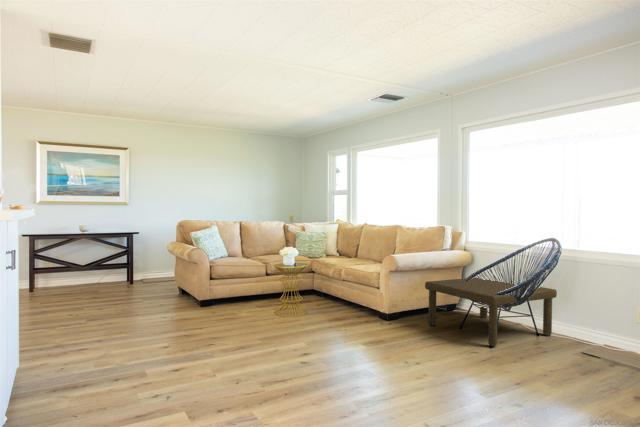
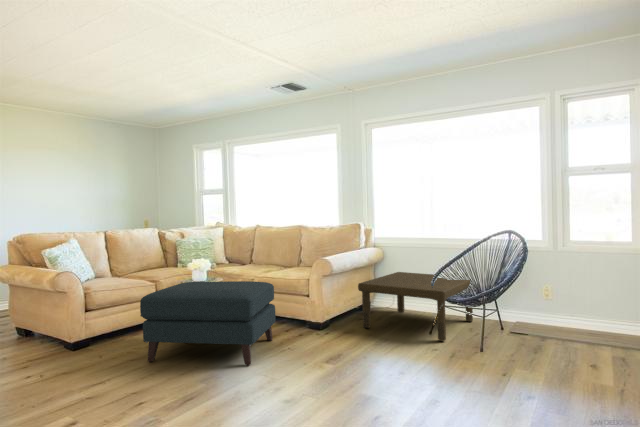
ottoman: none [235,265,344,335] -> present [140,281,275,366]

